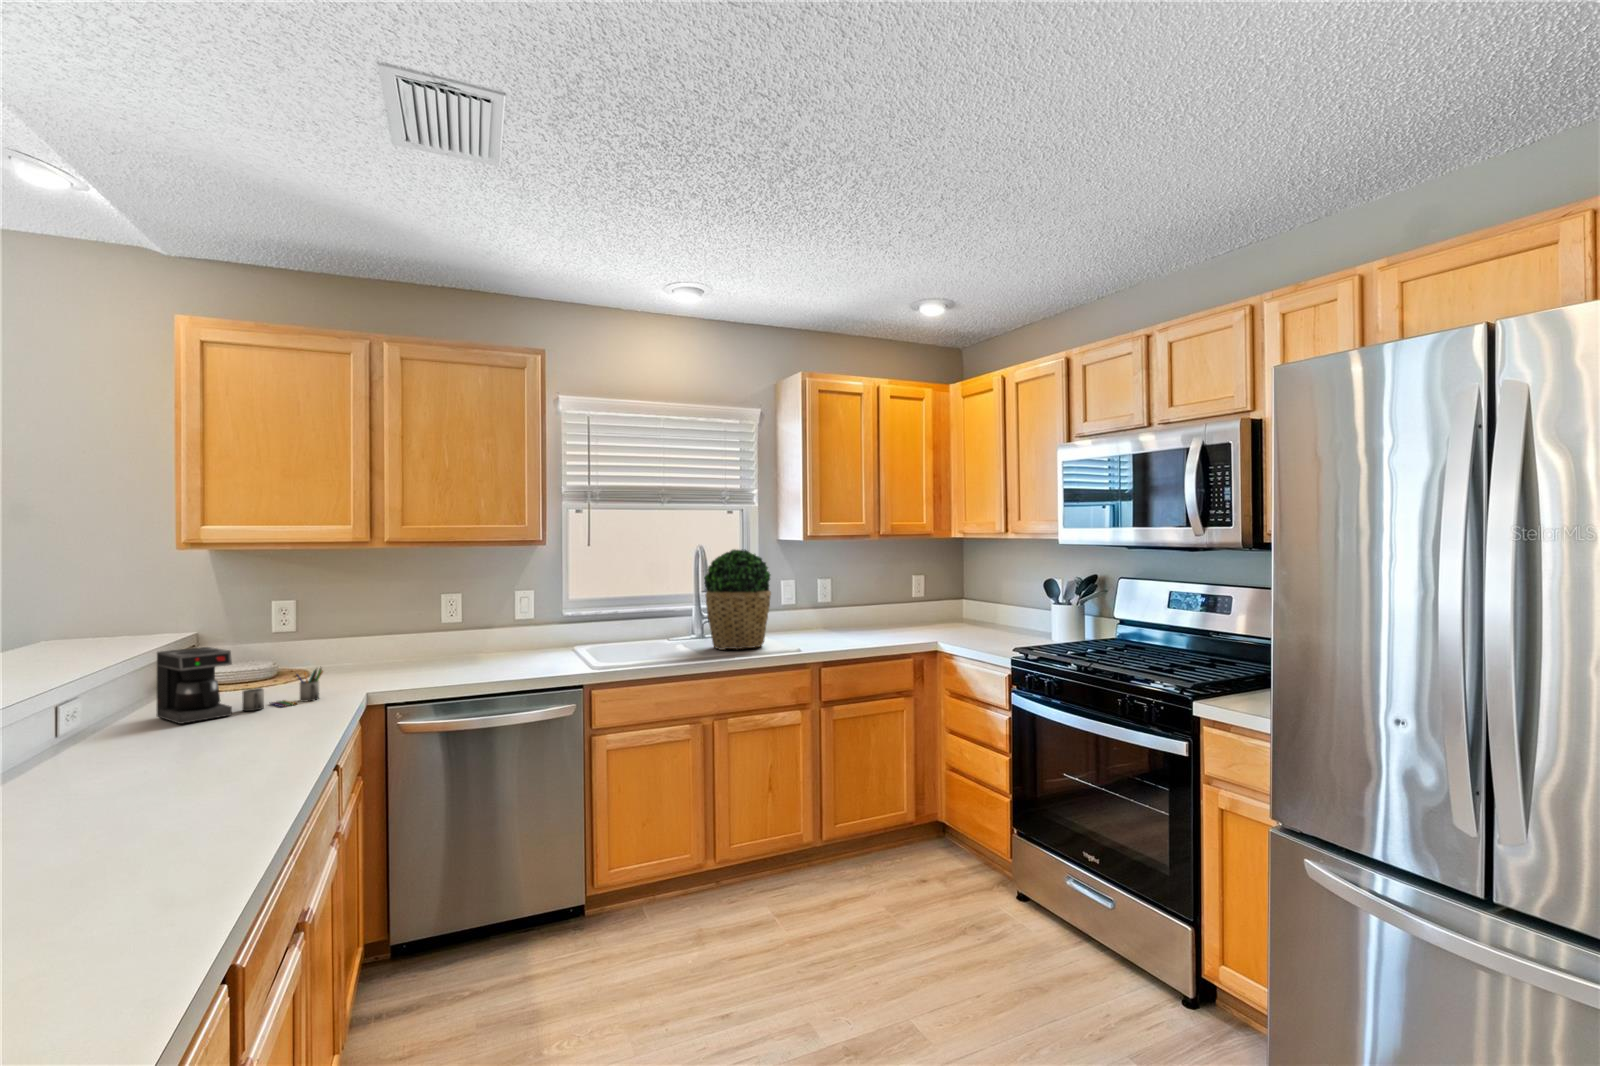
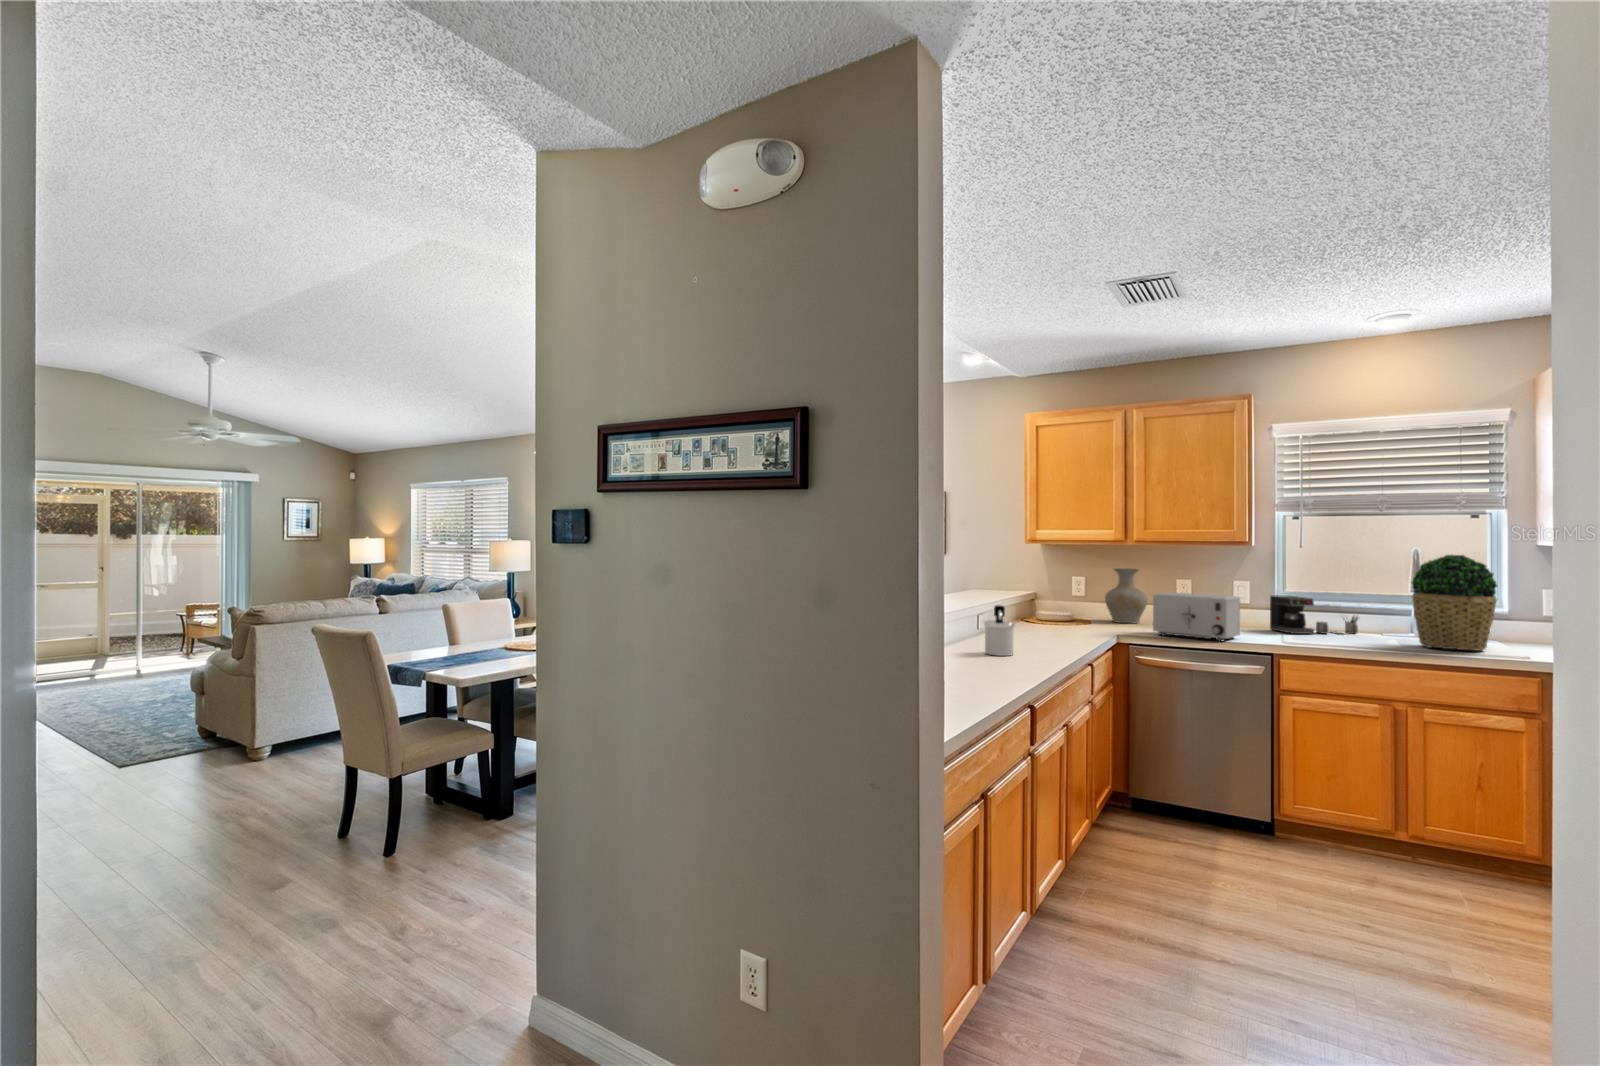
vase: none [333,583,402,668] -> present [1105,568,1147,623]
toaster: none [423,613,540,682] -> present [1153,592,1240,641]
coffee maker: present [157,647,323,724] -> present [1270,595,1358,634]
soap dispenser: none [59,689,153,814] -> present [984,605,1015,656]

